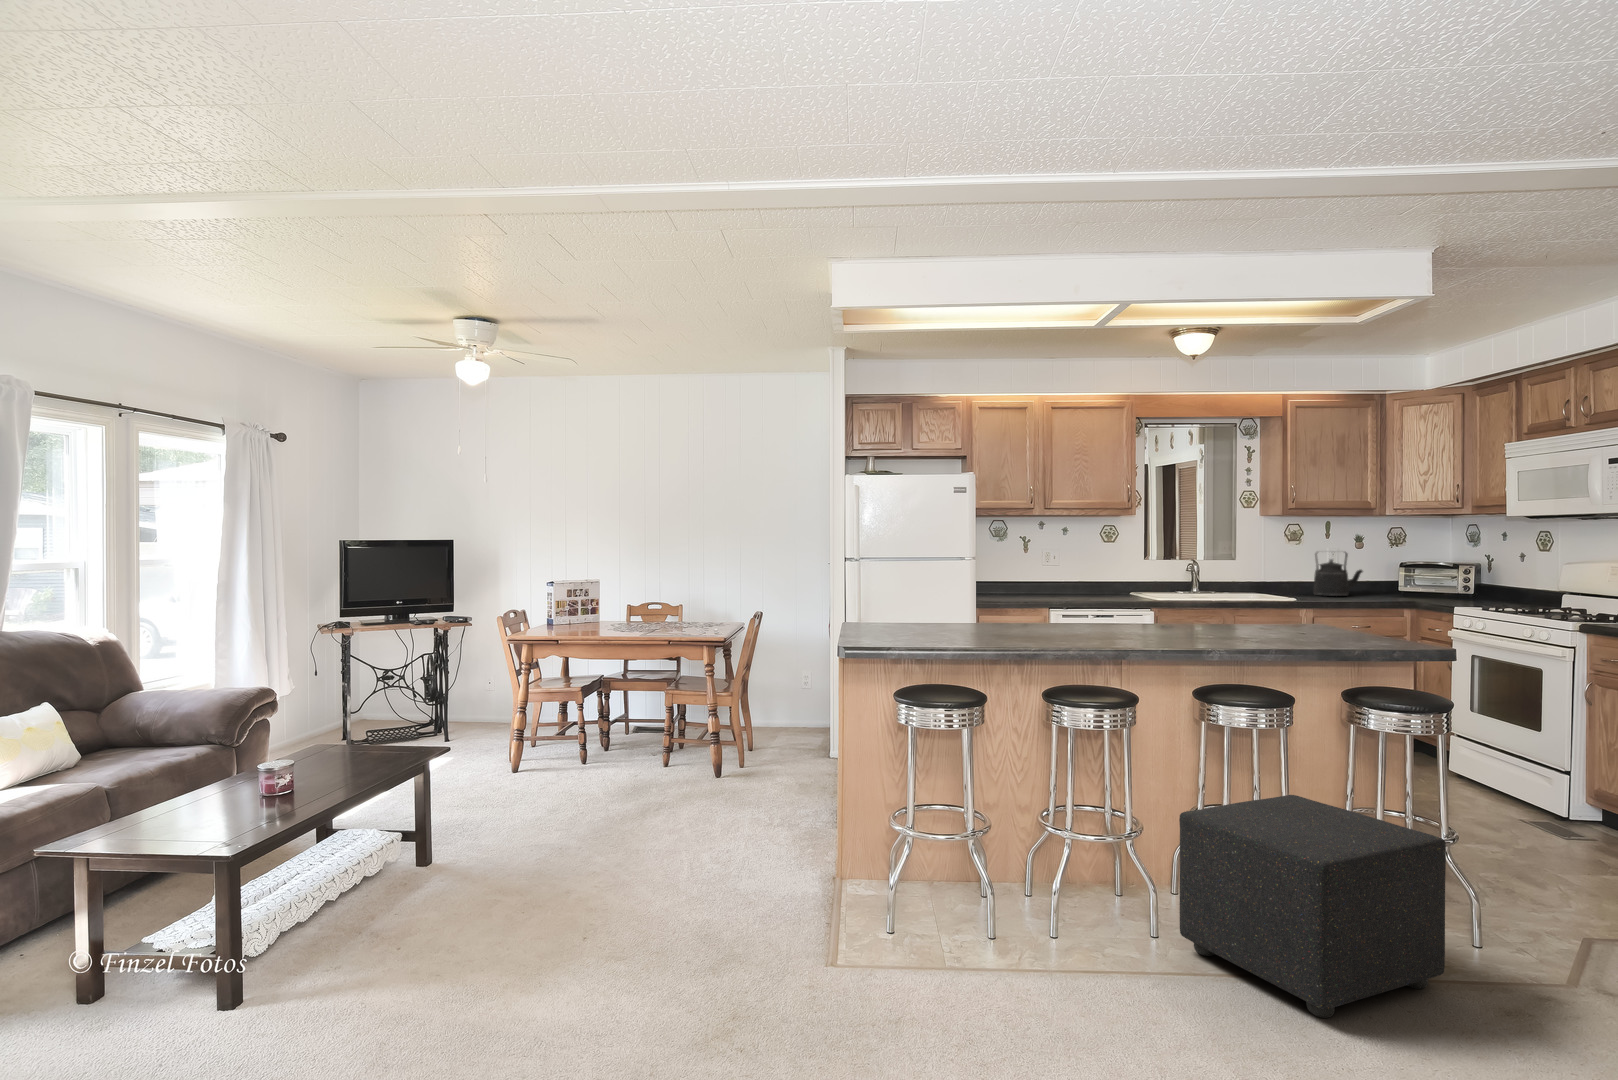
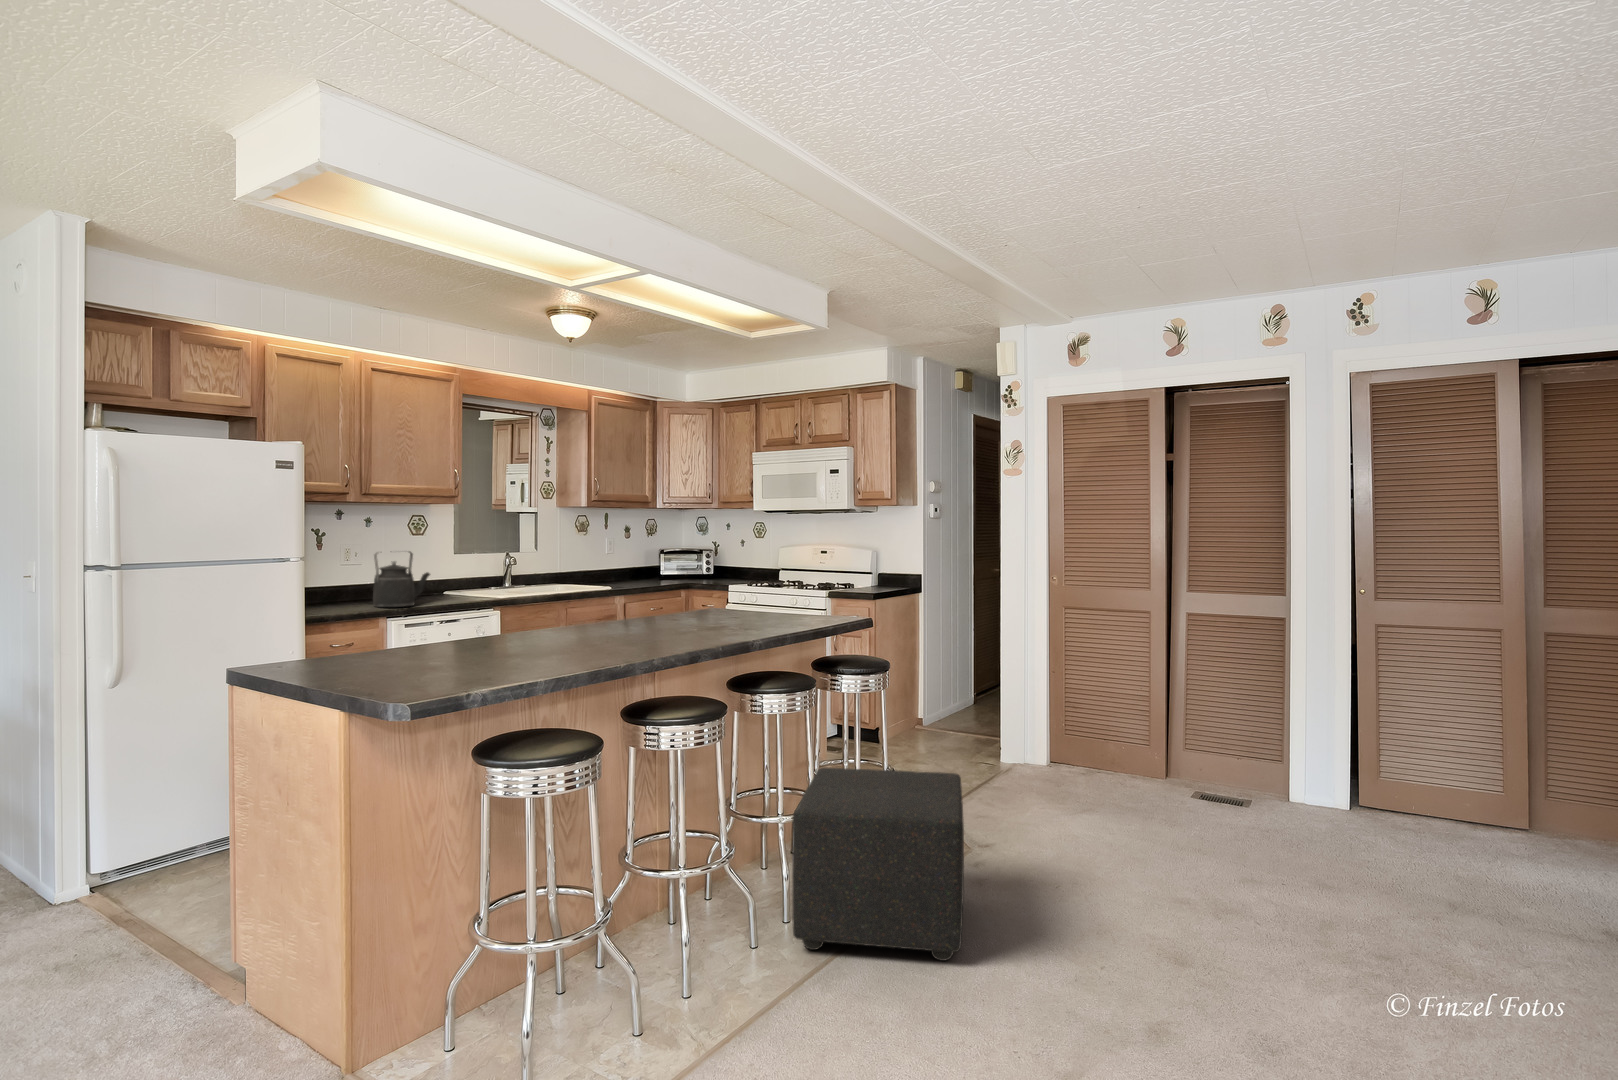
kettle: present [1313,552,1363,596] -> present [373,551,430,607]

